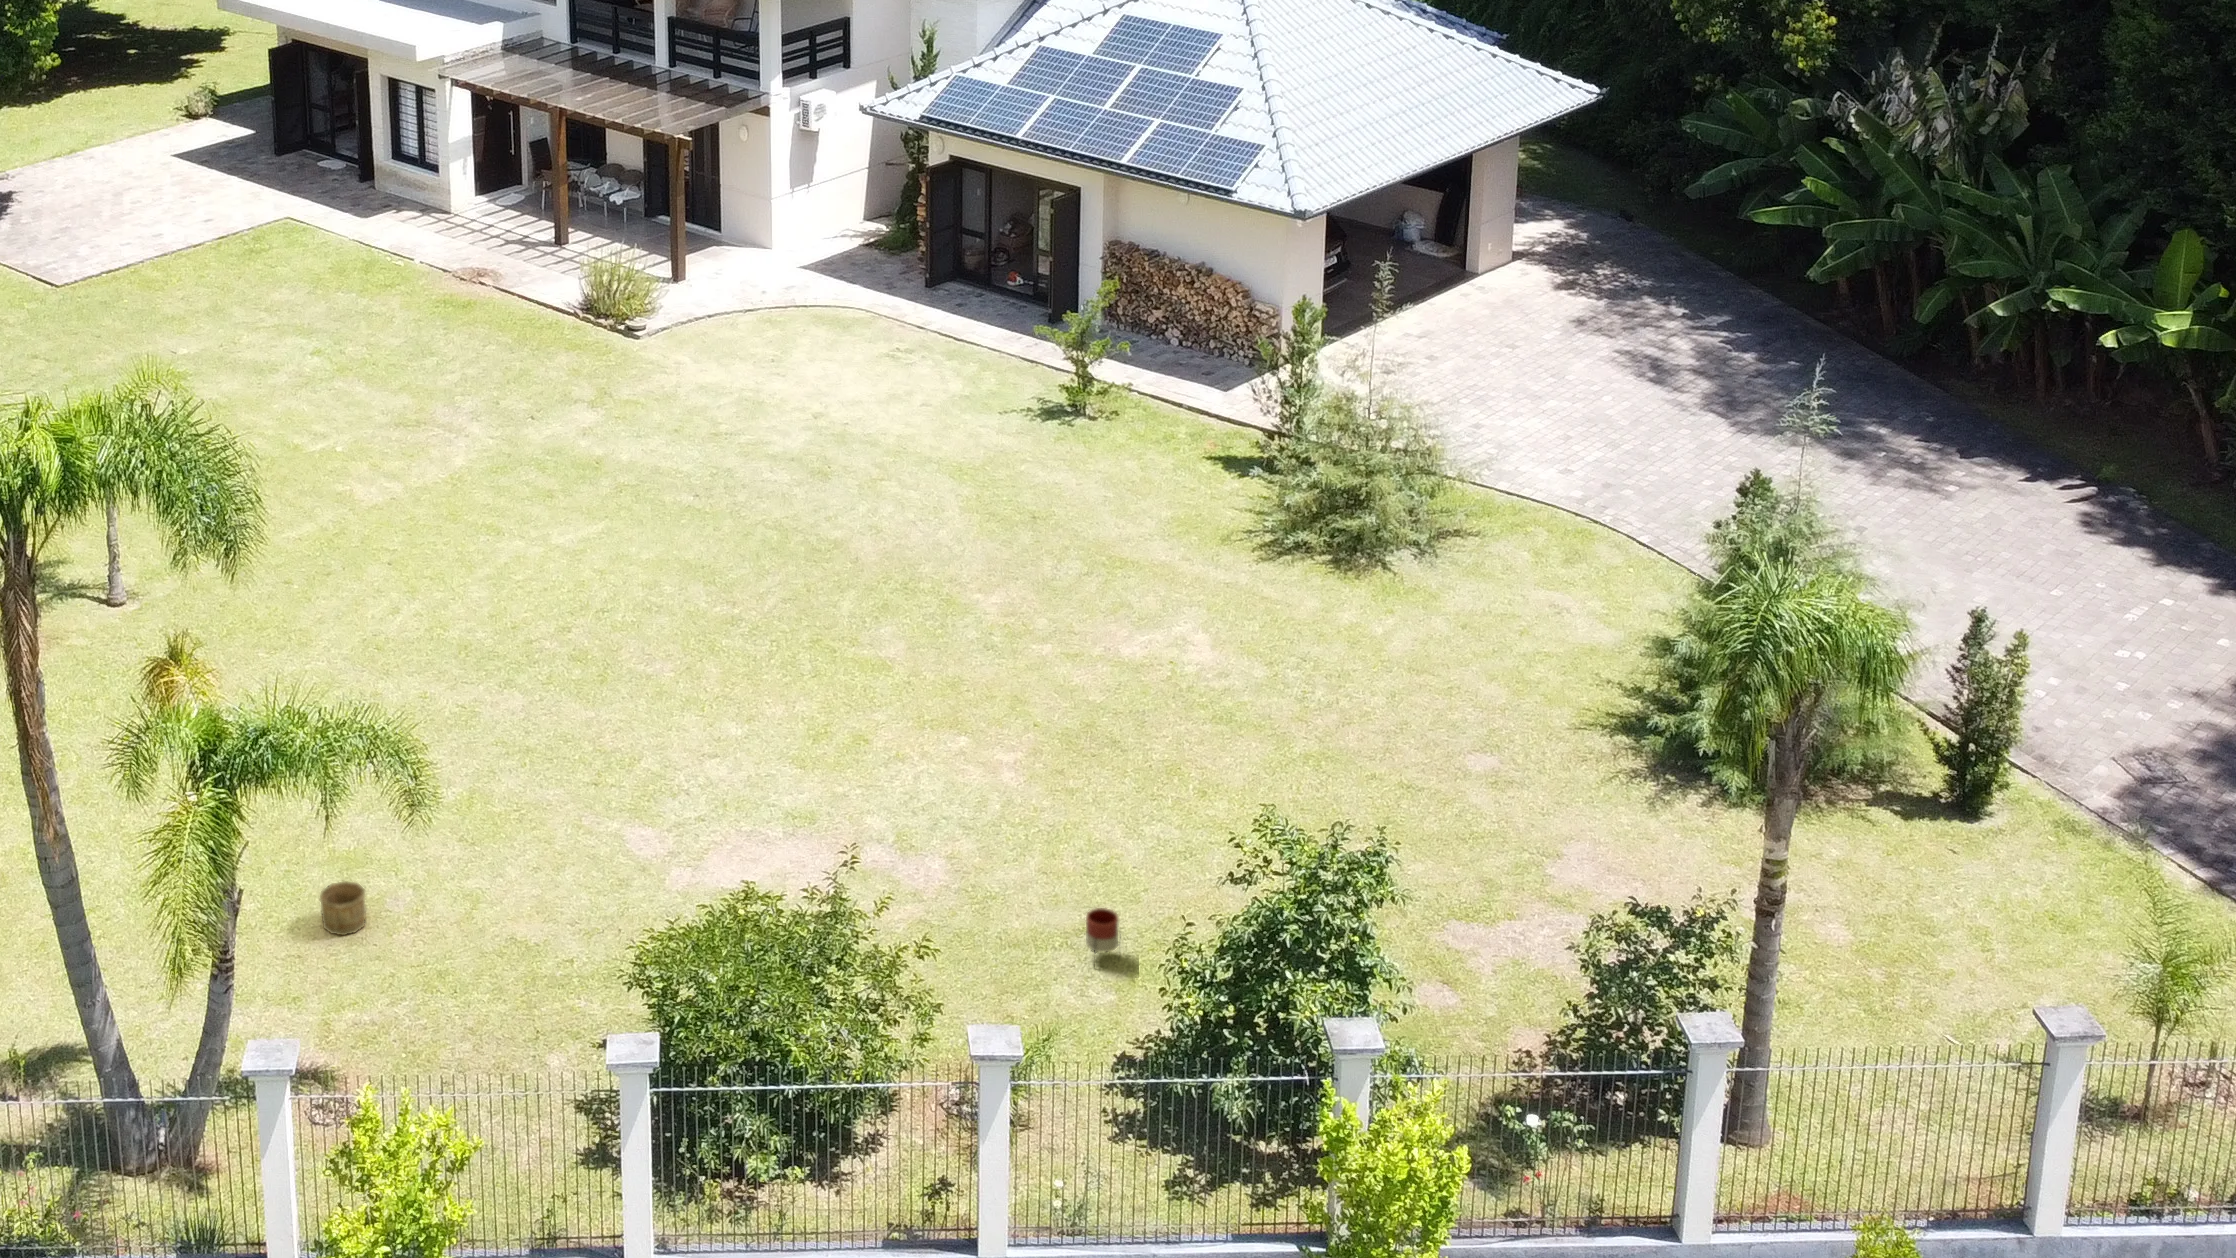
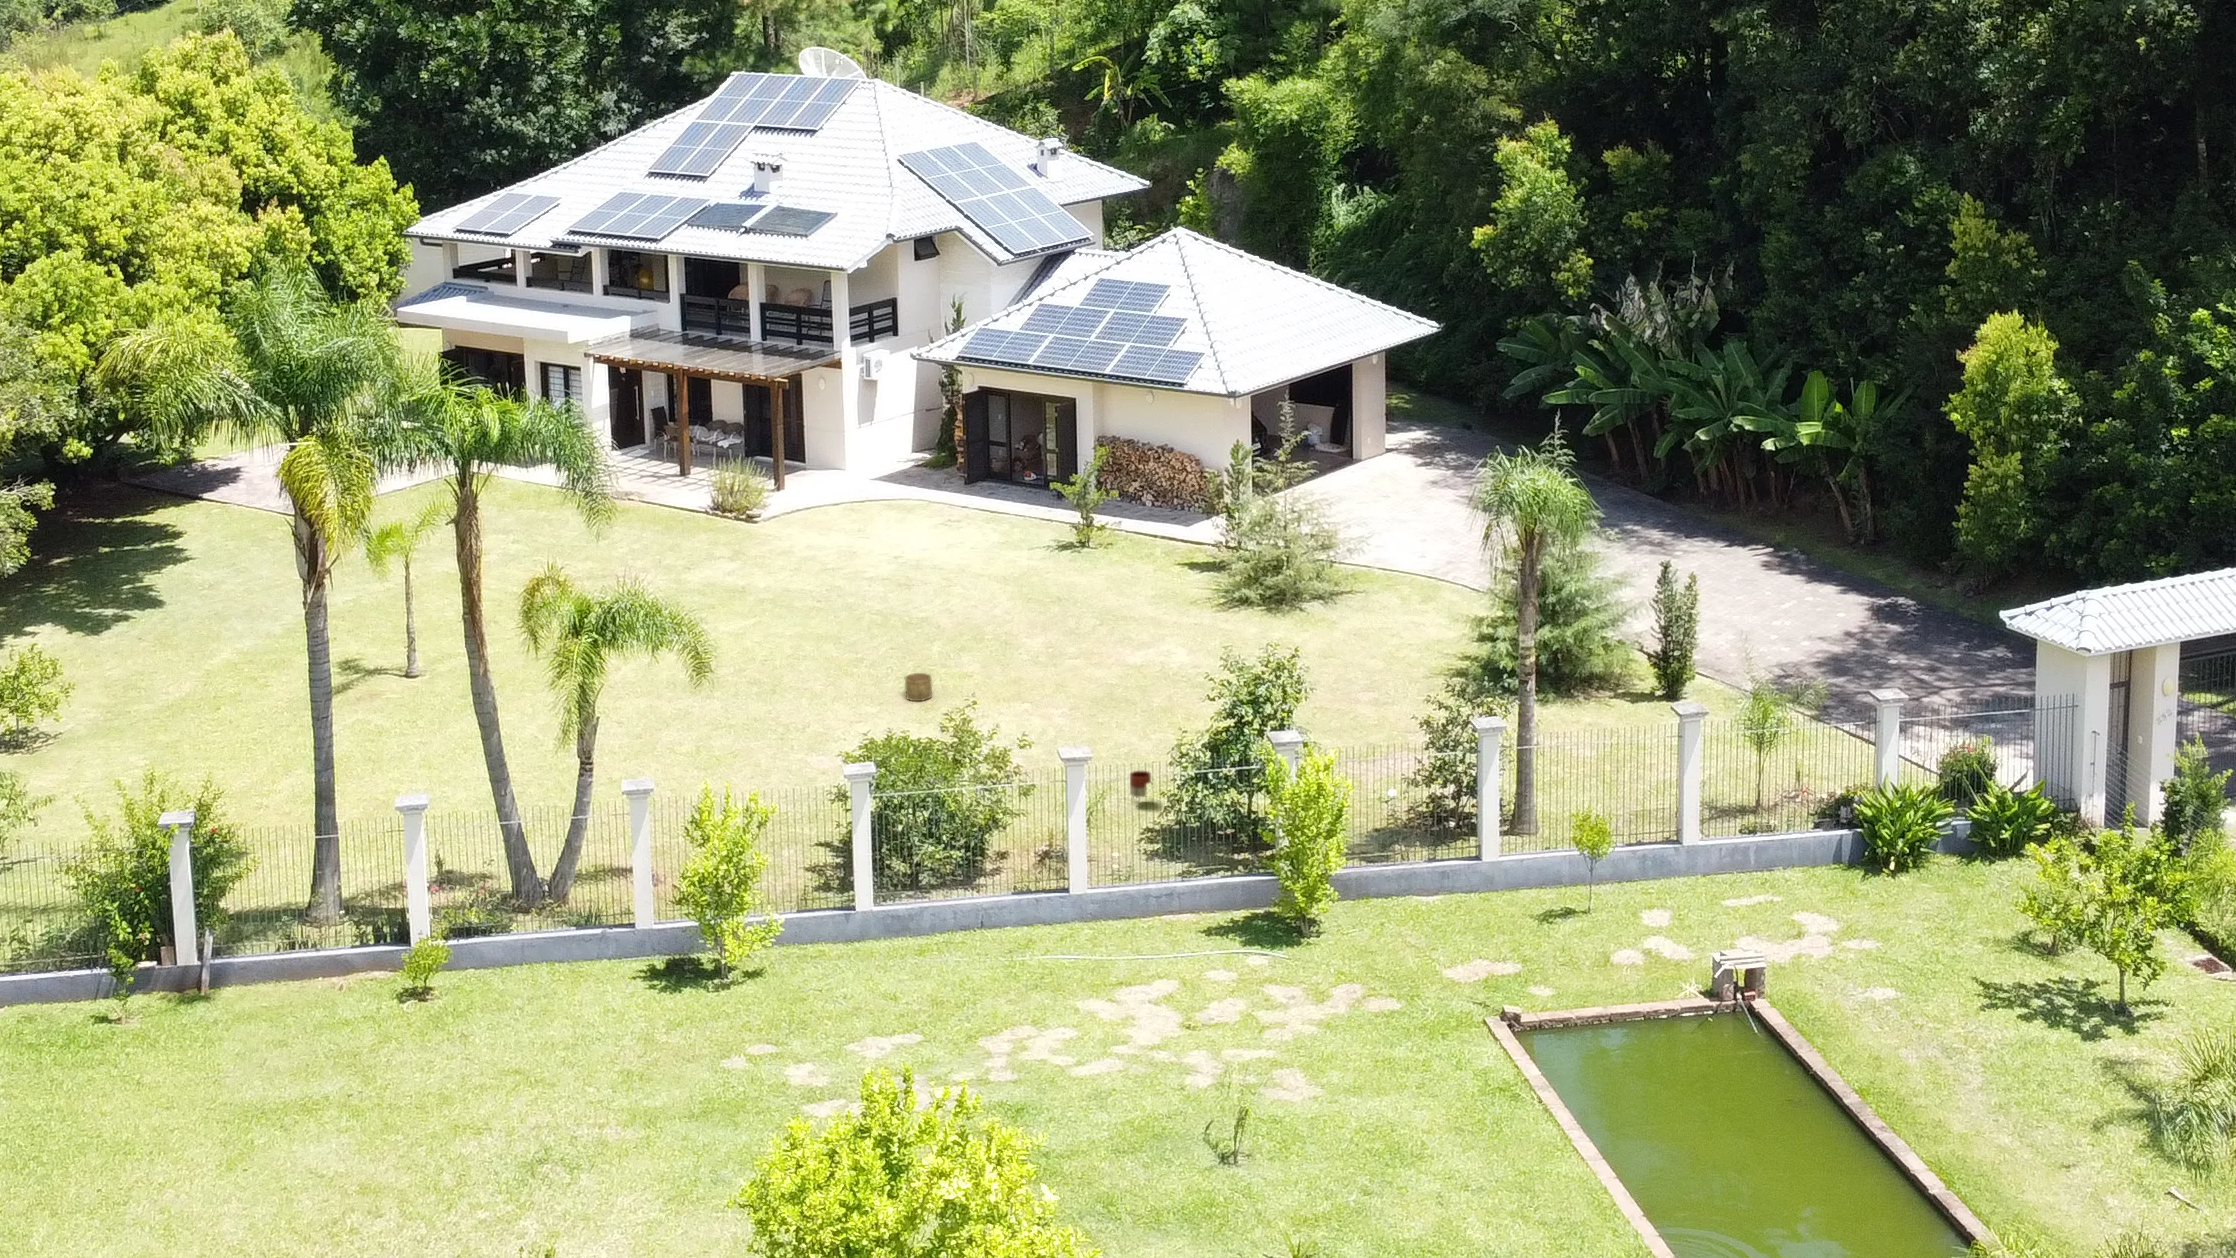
wooden bucket: present [320,881,366,935] -> present [905,673,932,701]

